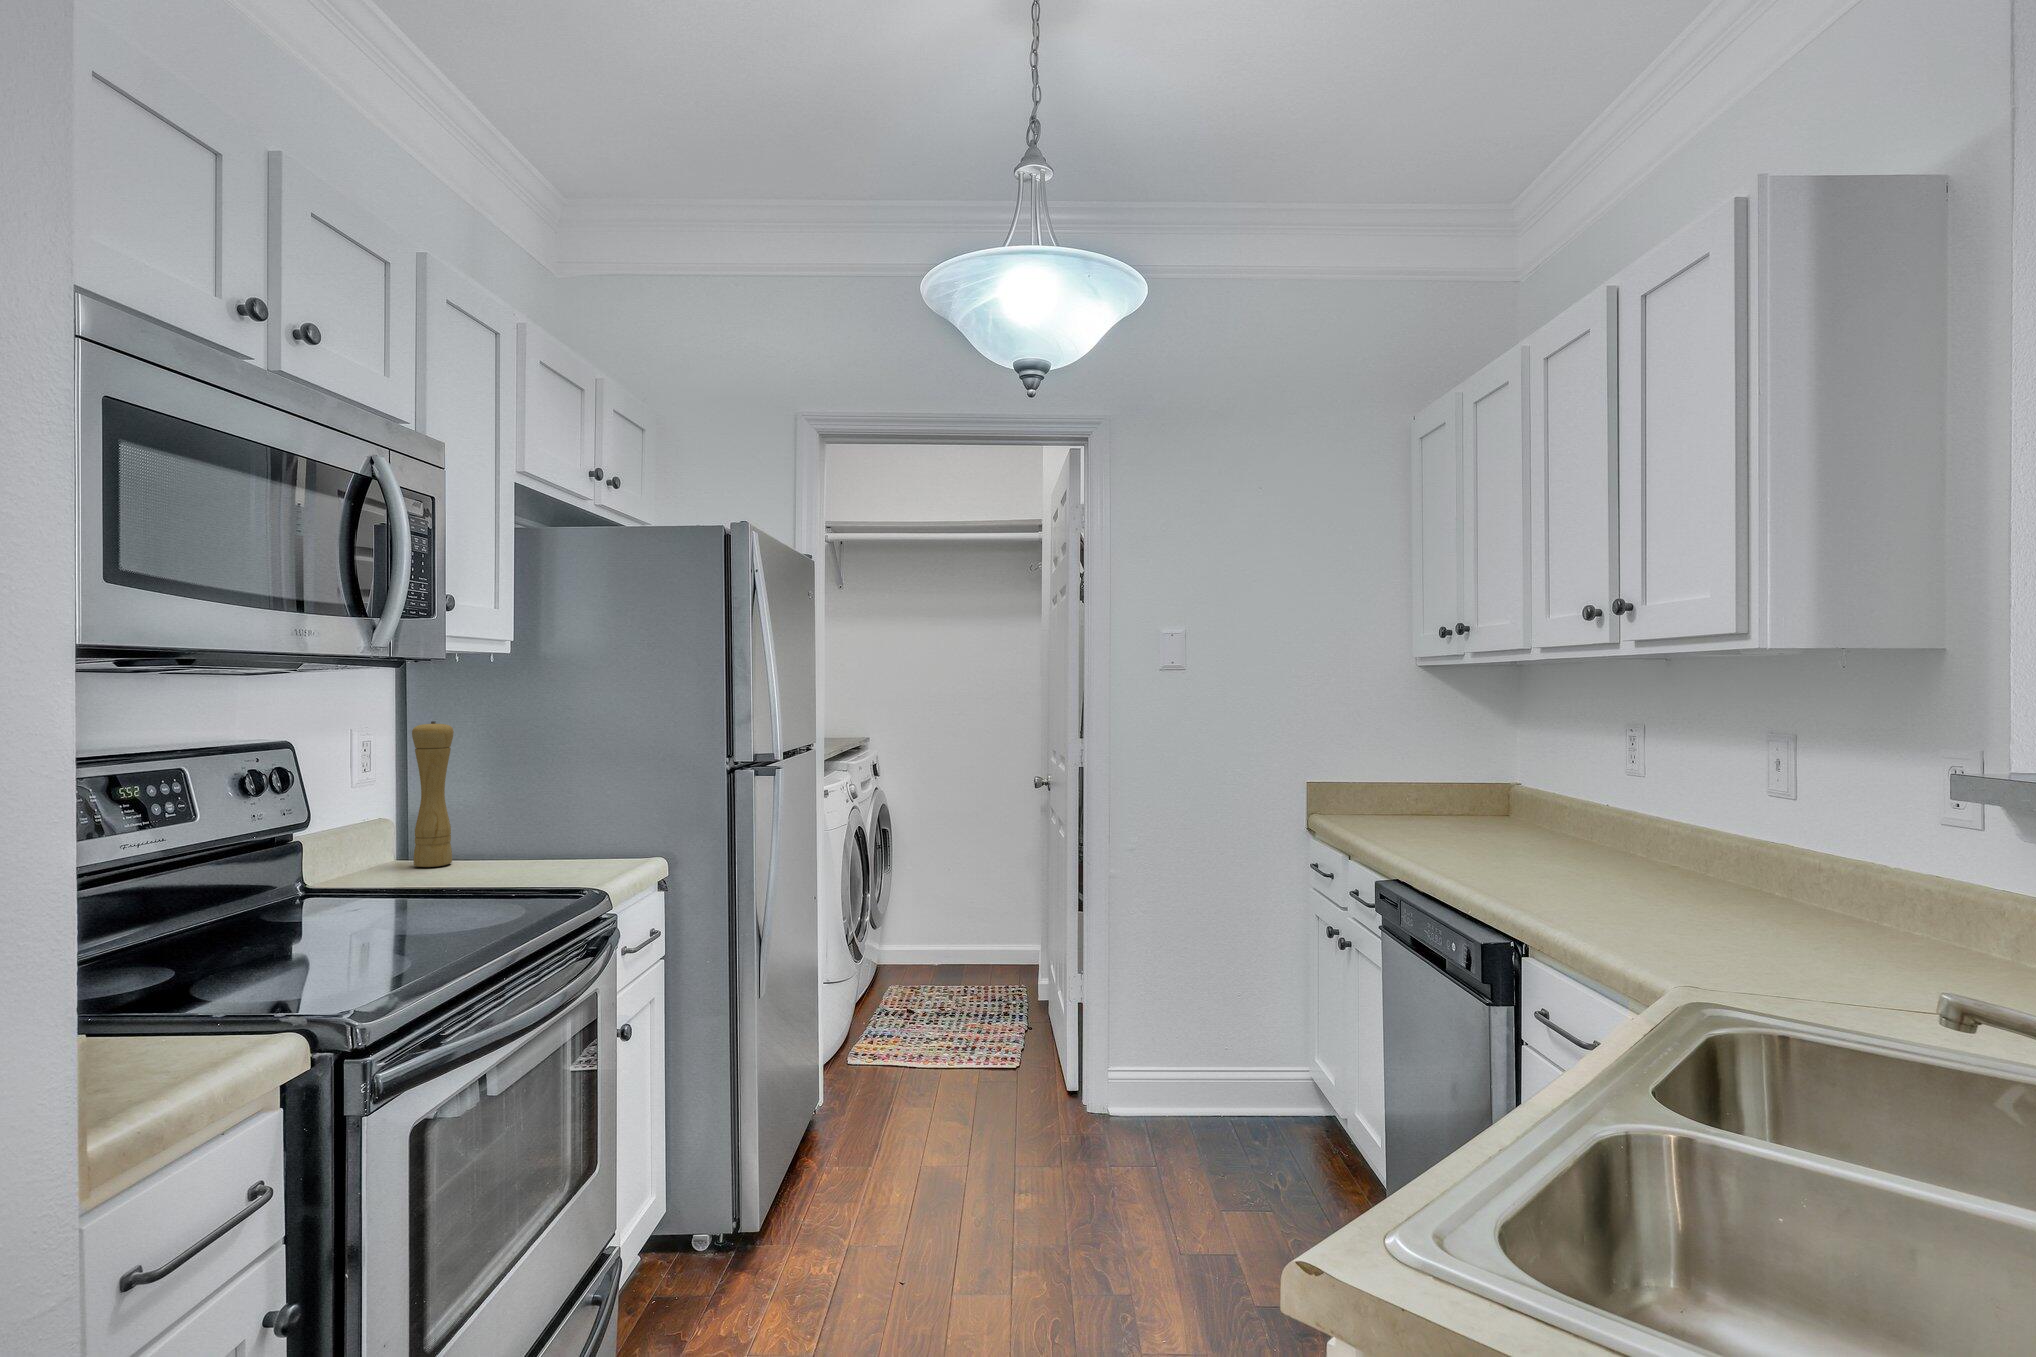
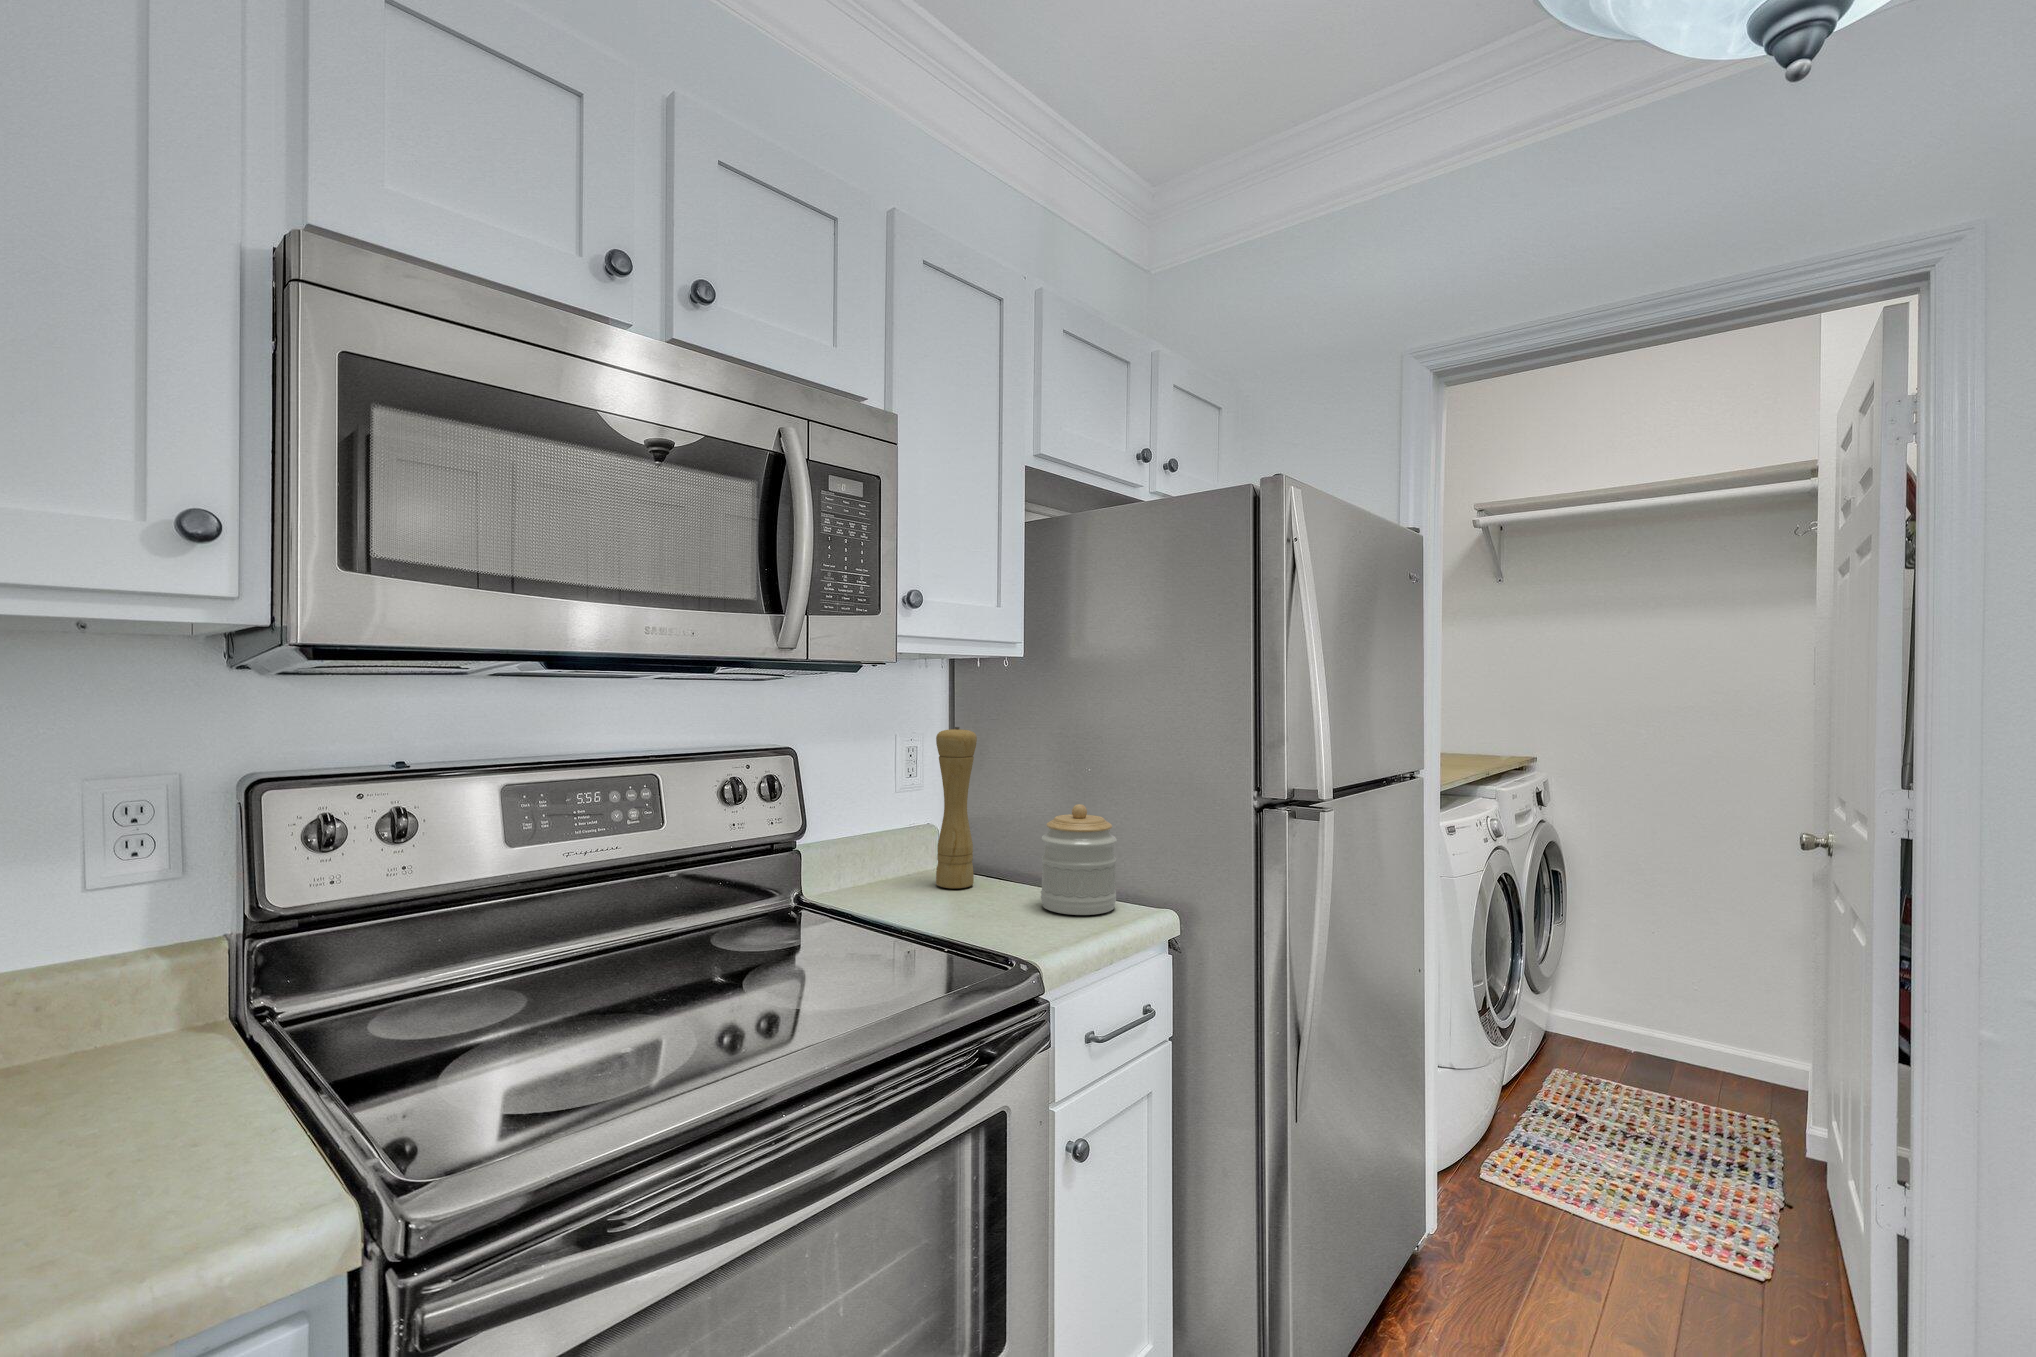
jar: none [533,779,600,867] -> present [1041,804,1117,915]

